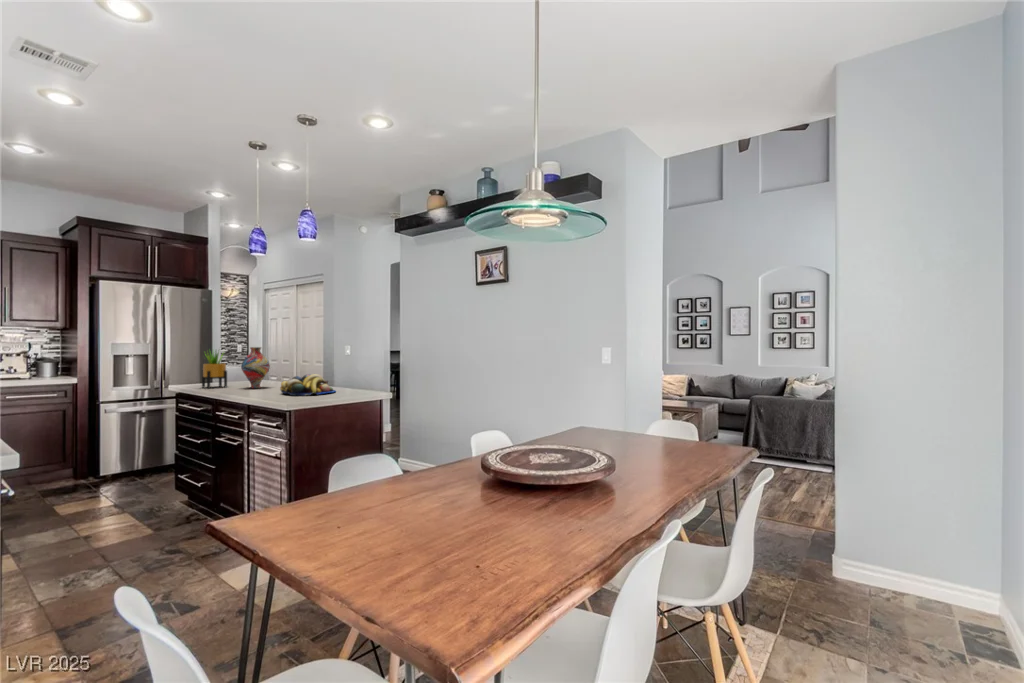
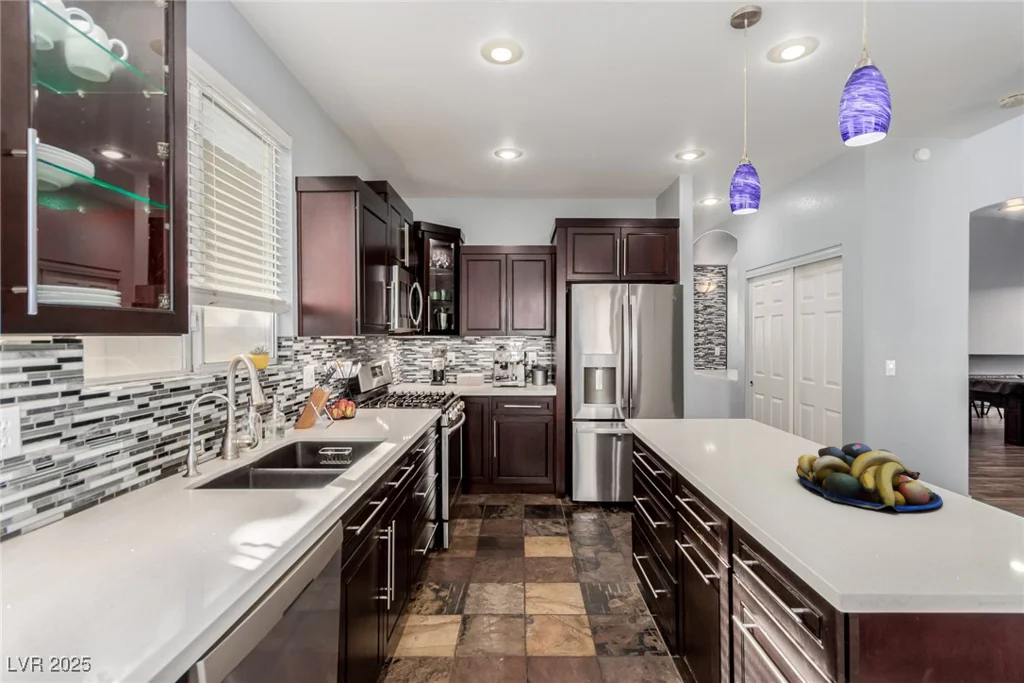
vase: present [241,347,270,388] -> none [719,373,767,444]
potted plant: present [202,351,227,388] -> none [661,368,700,432]

